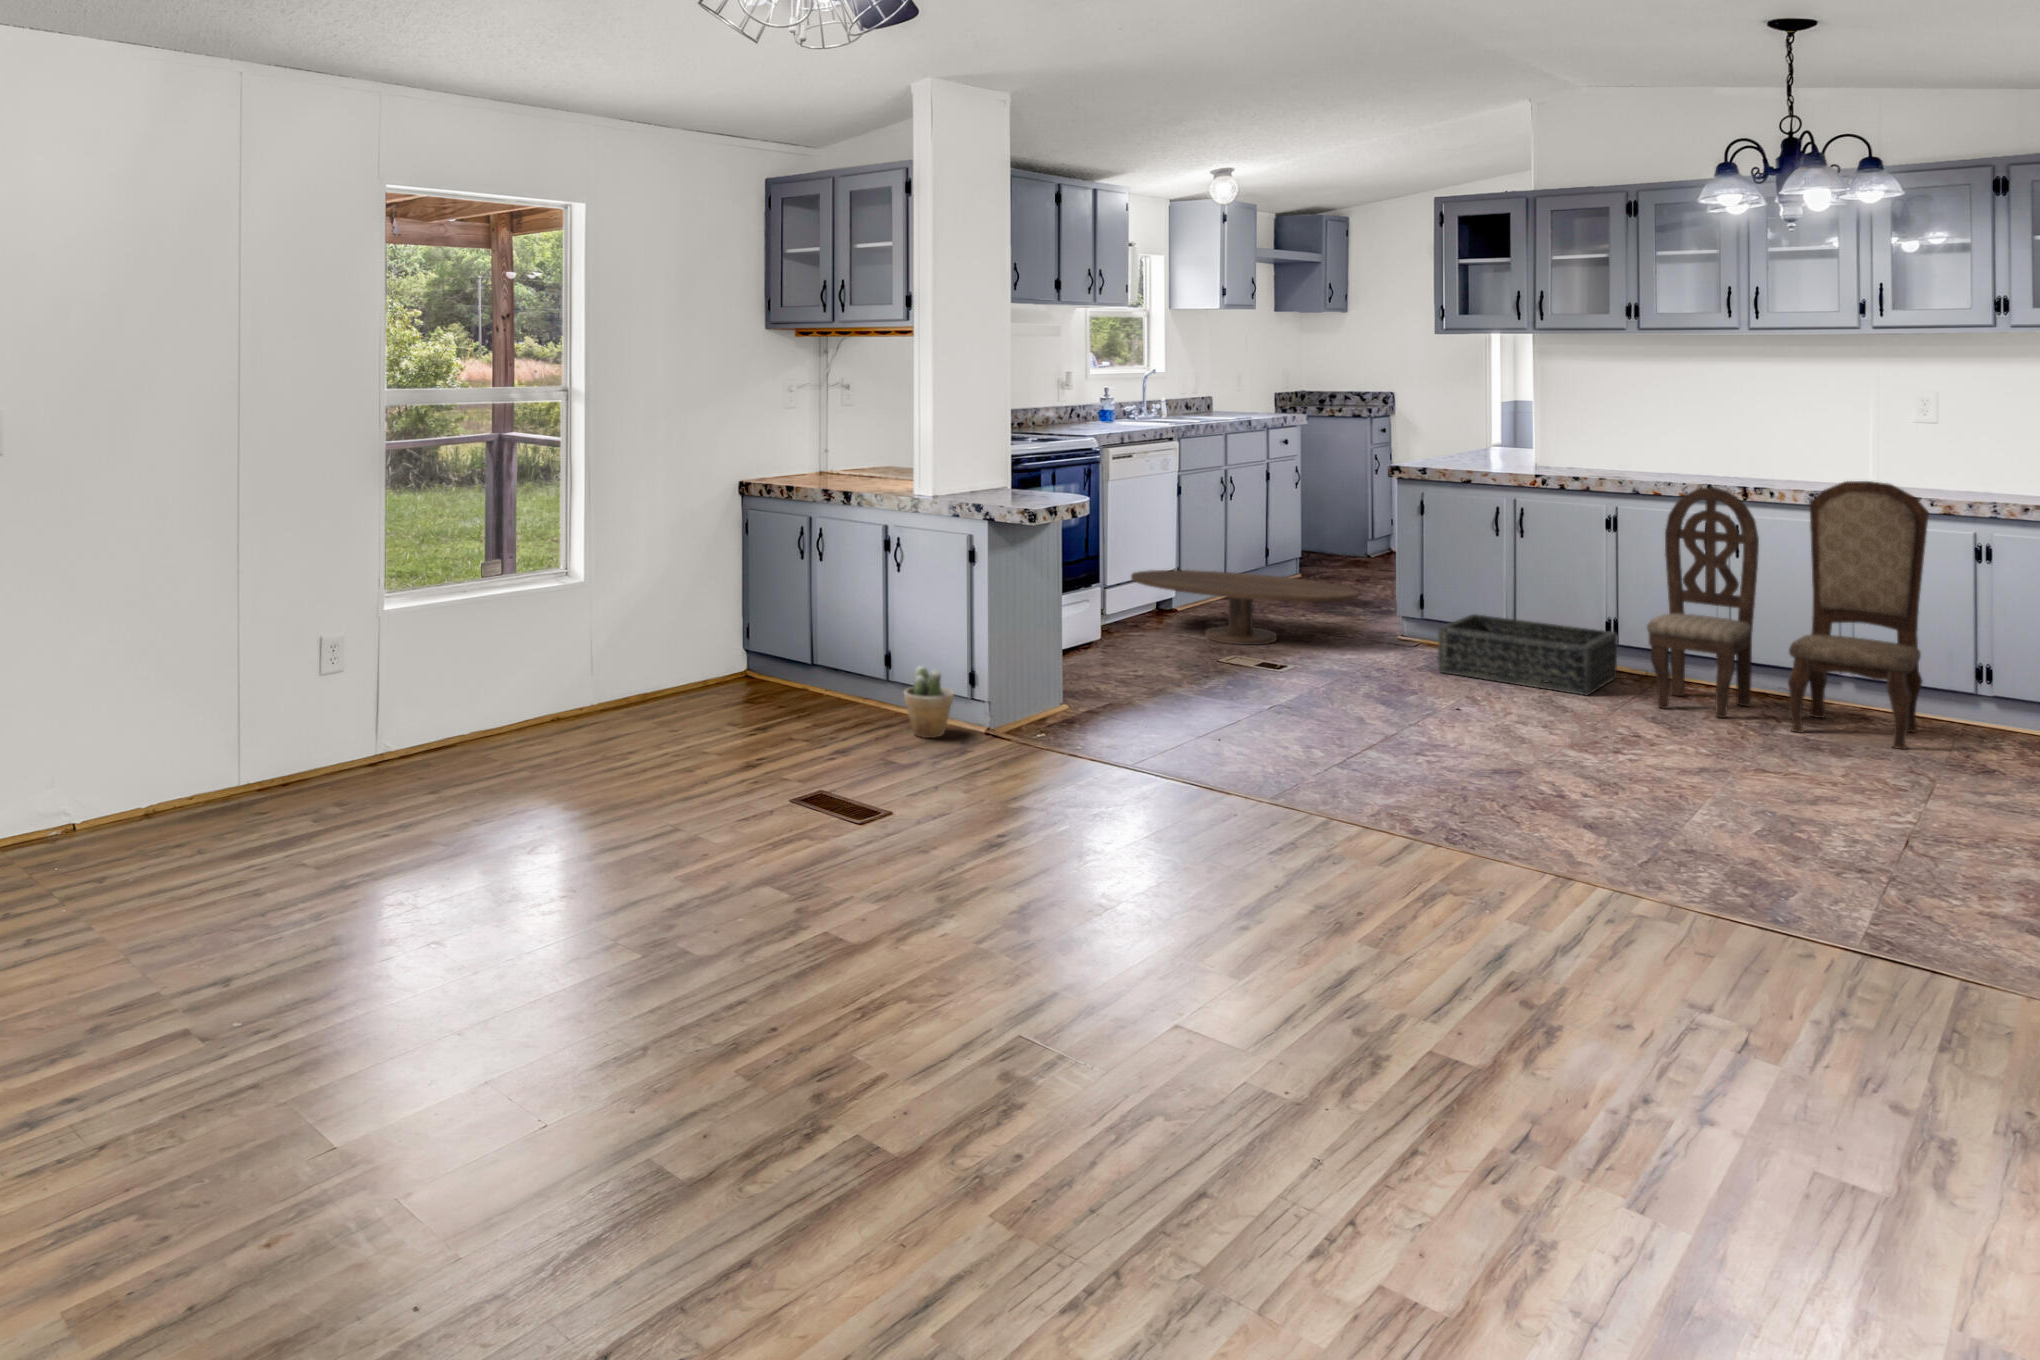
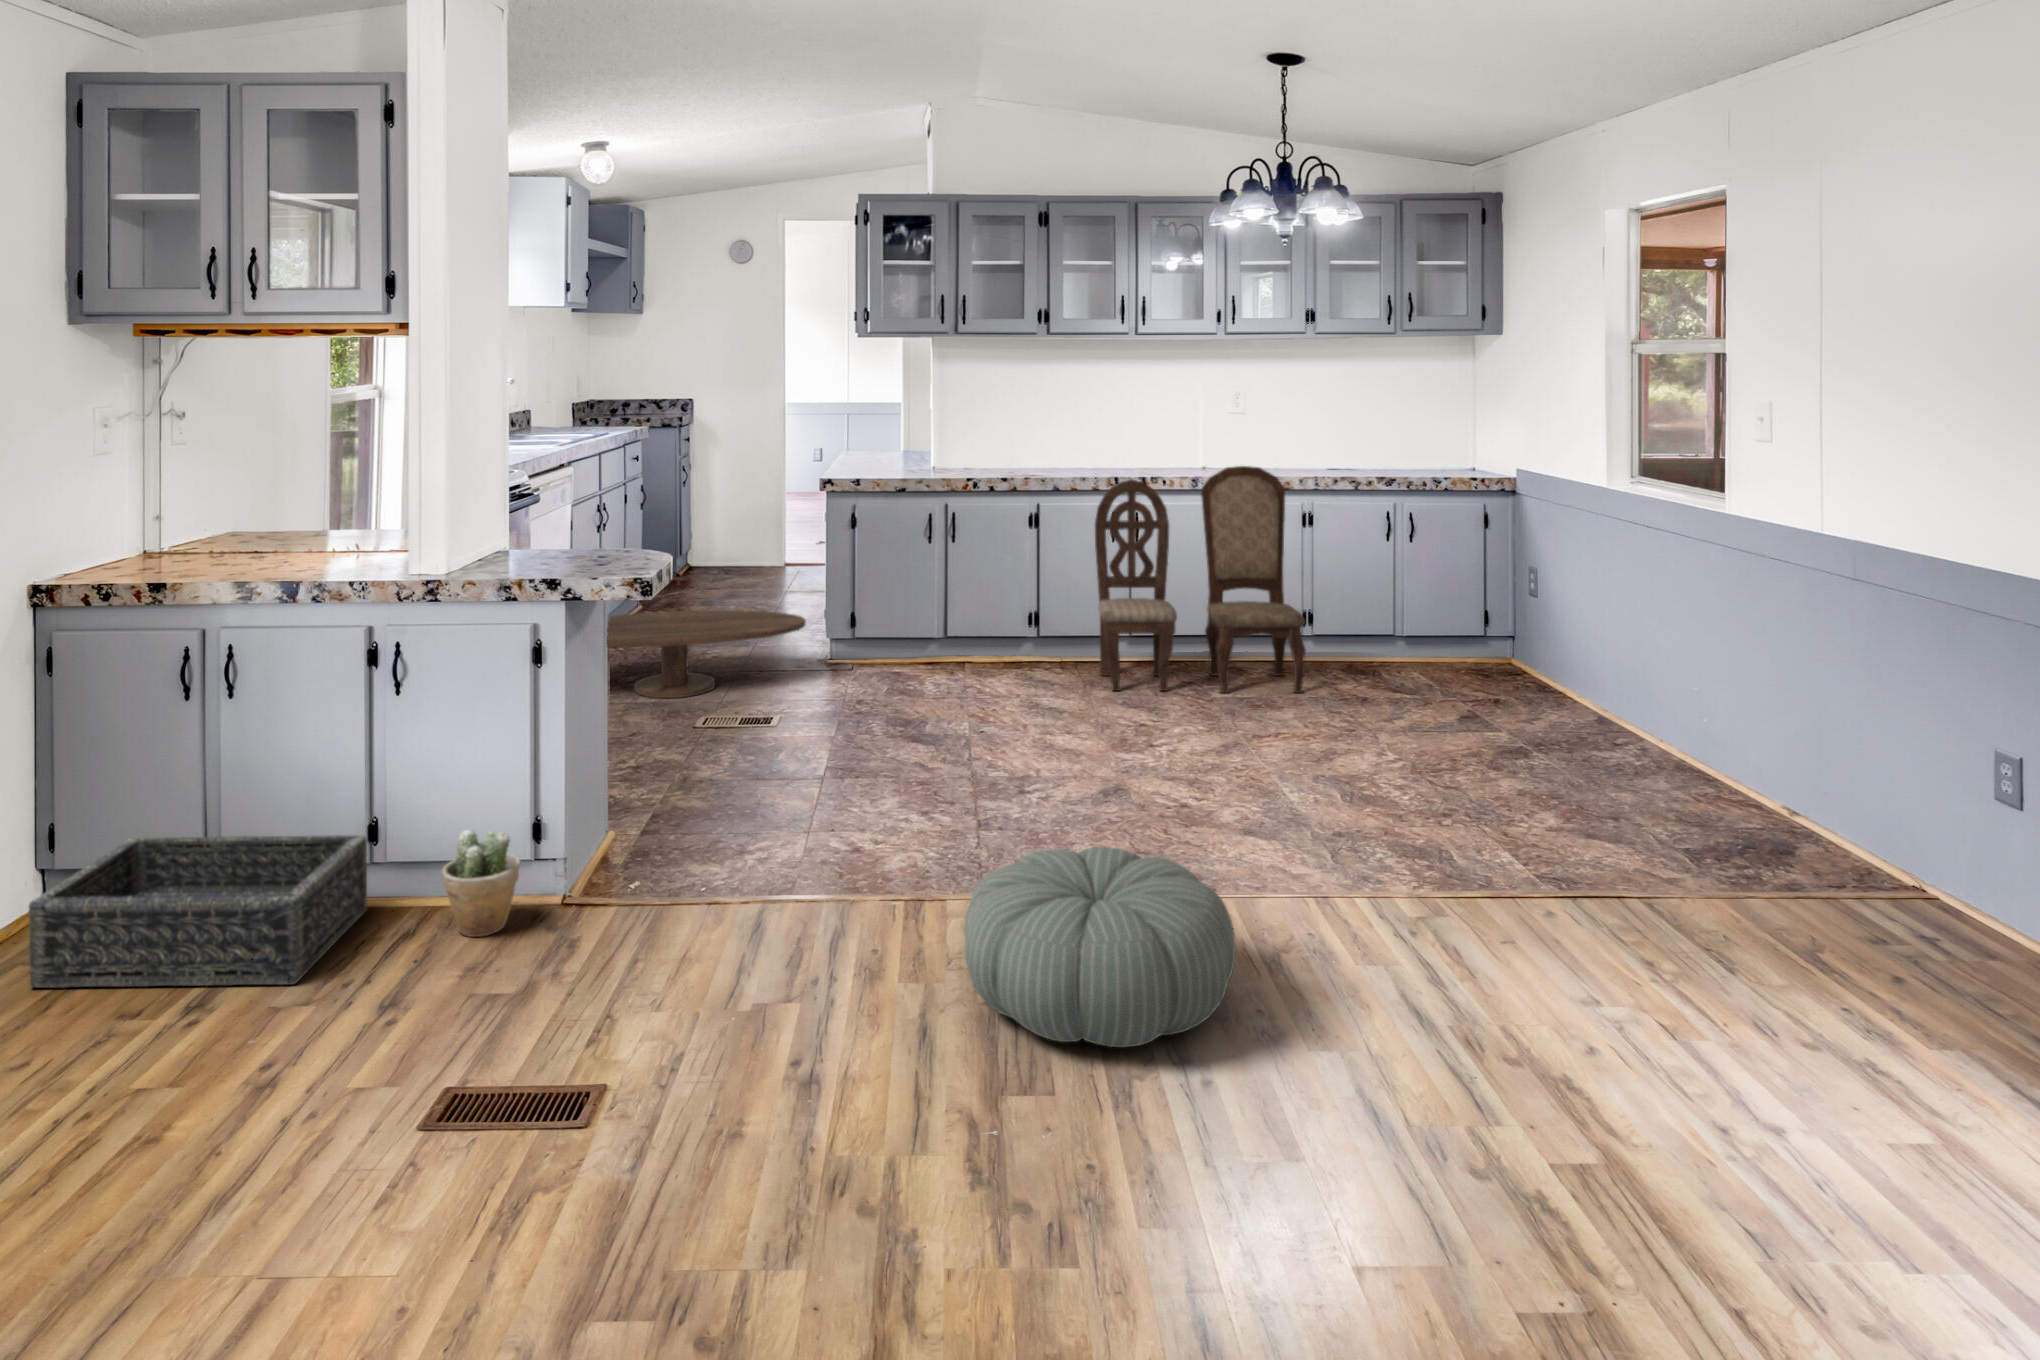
basket: present [1438,614,1617,695] -> present [29,835,367,988]
pouf: none [1144,750,1371,894] -> present [964,846,1235,1048]

